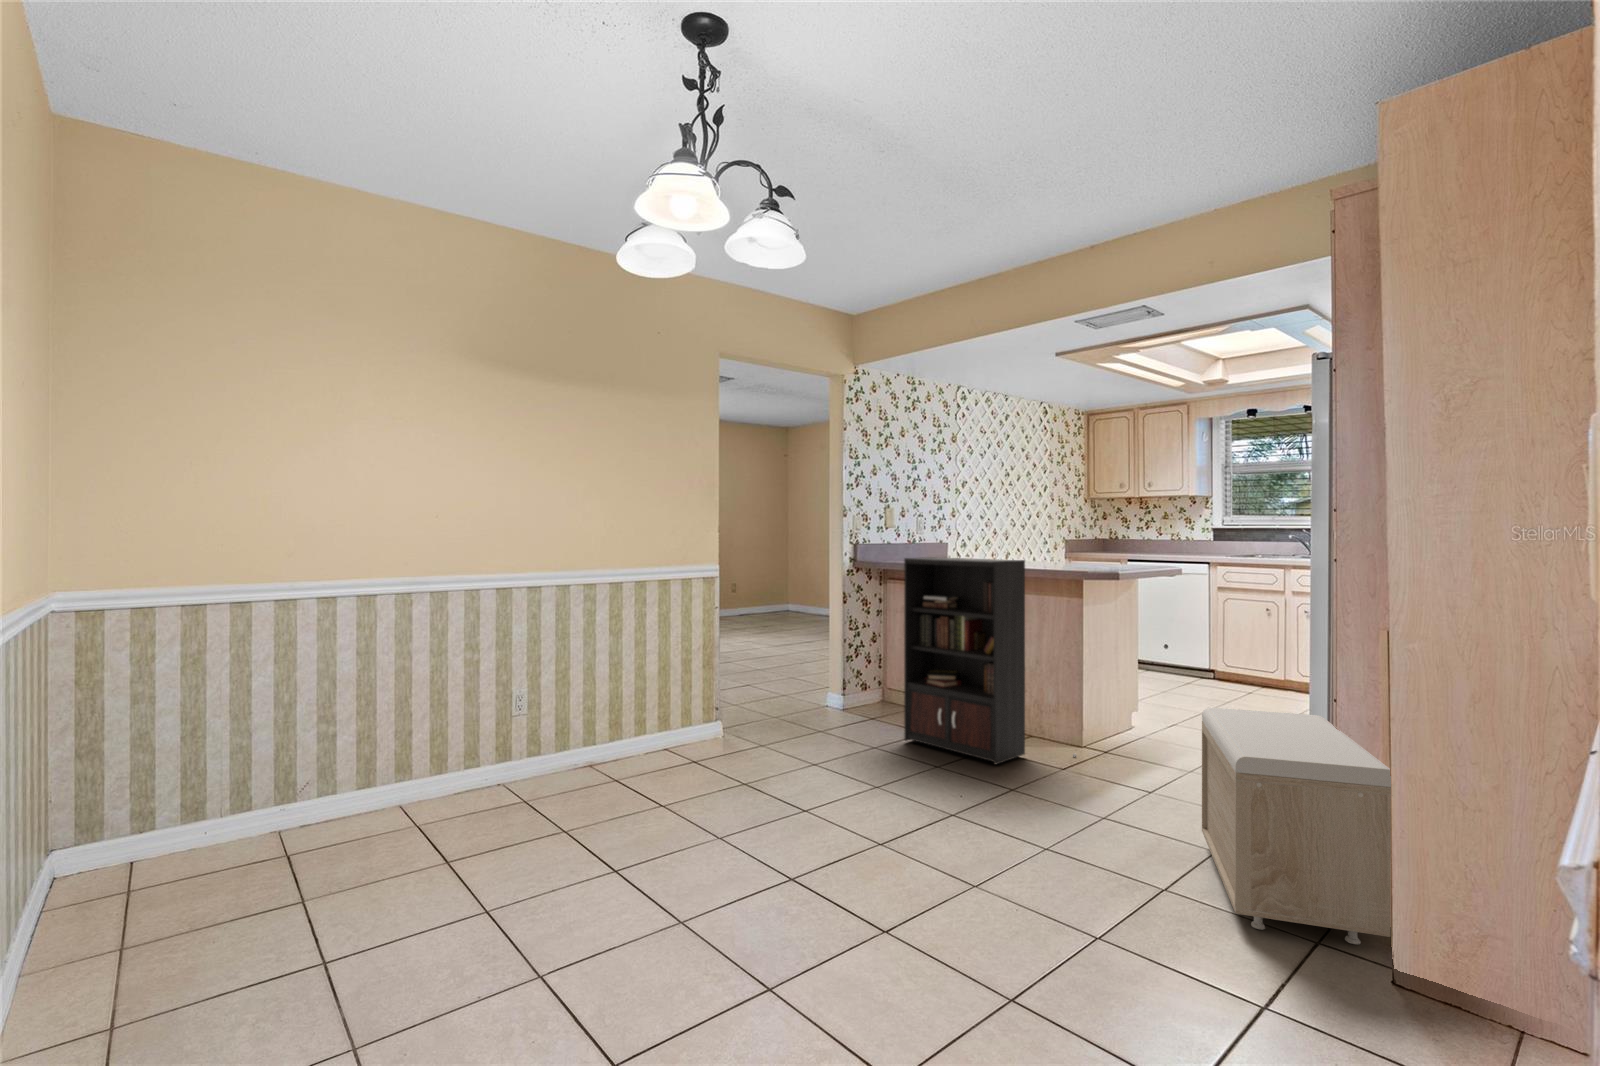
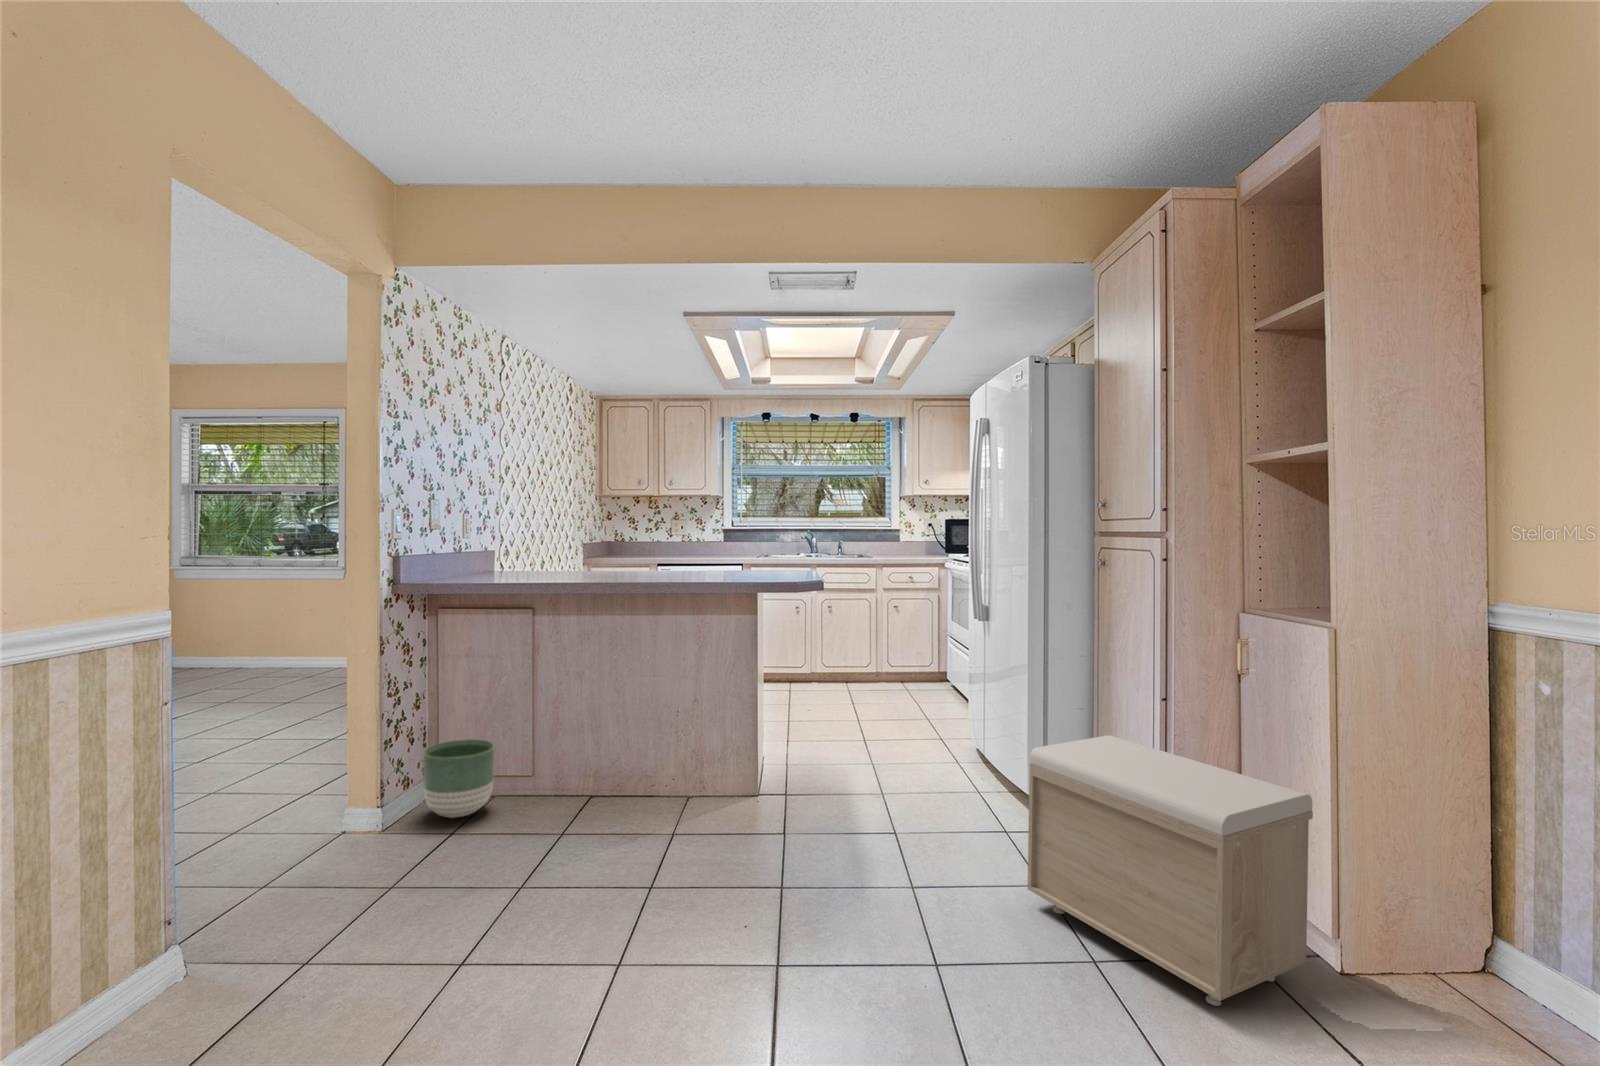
bookcase: present [904,557,1077,764] -> none [552,577,773,867]
planter: none [867,665,909,712] -> present [423,739,494,818]

